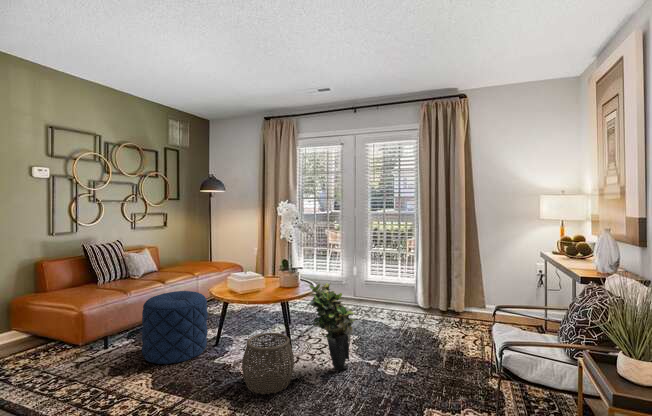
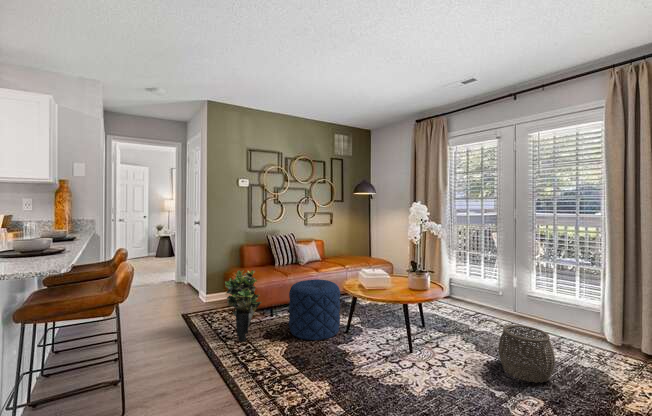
potted plant: present [309,283,355,371] -> present [225,270,262,341]
woven basket: present [242,333,294,394] -> present [498,325,555,383]

